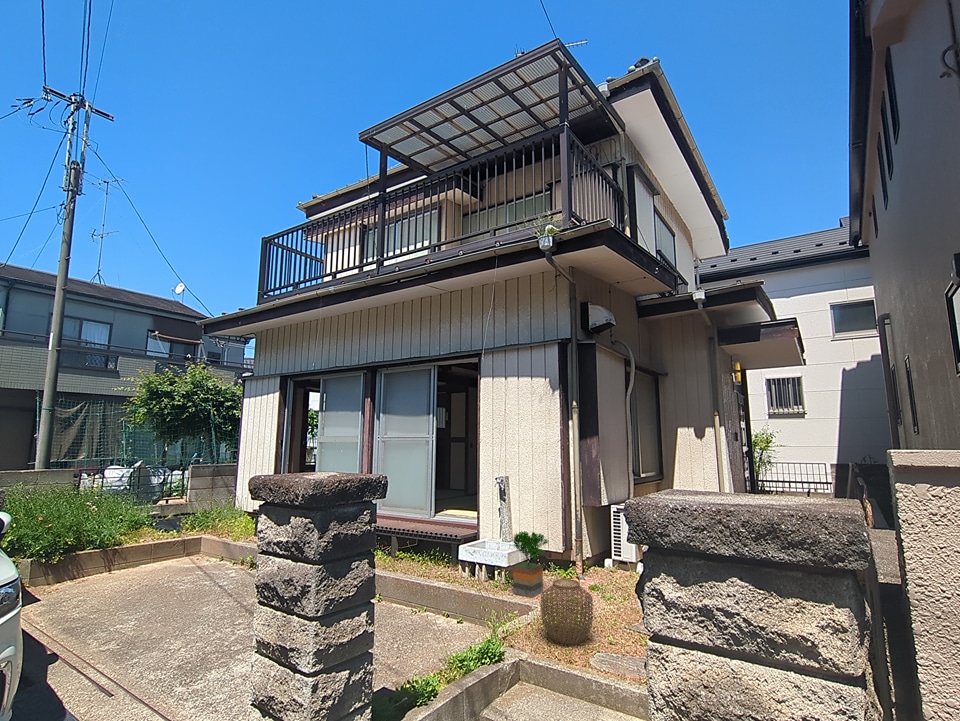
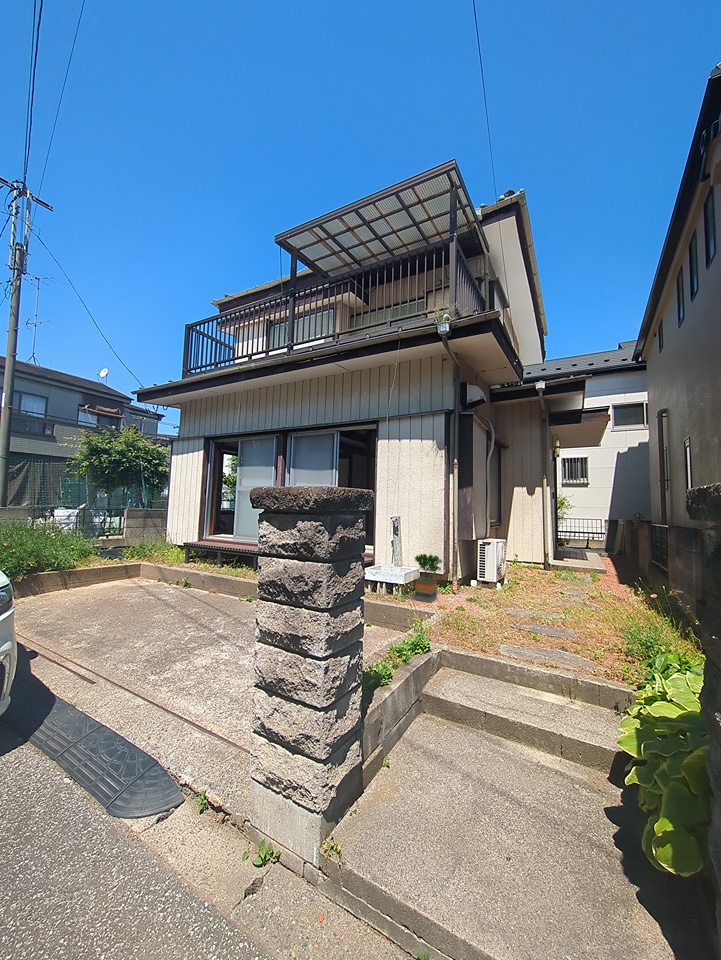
woven basket: present [541,579,593,644] -> none [457,586,499,635]

